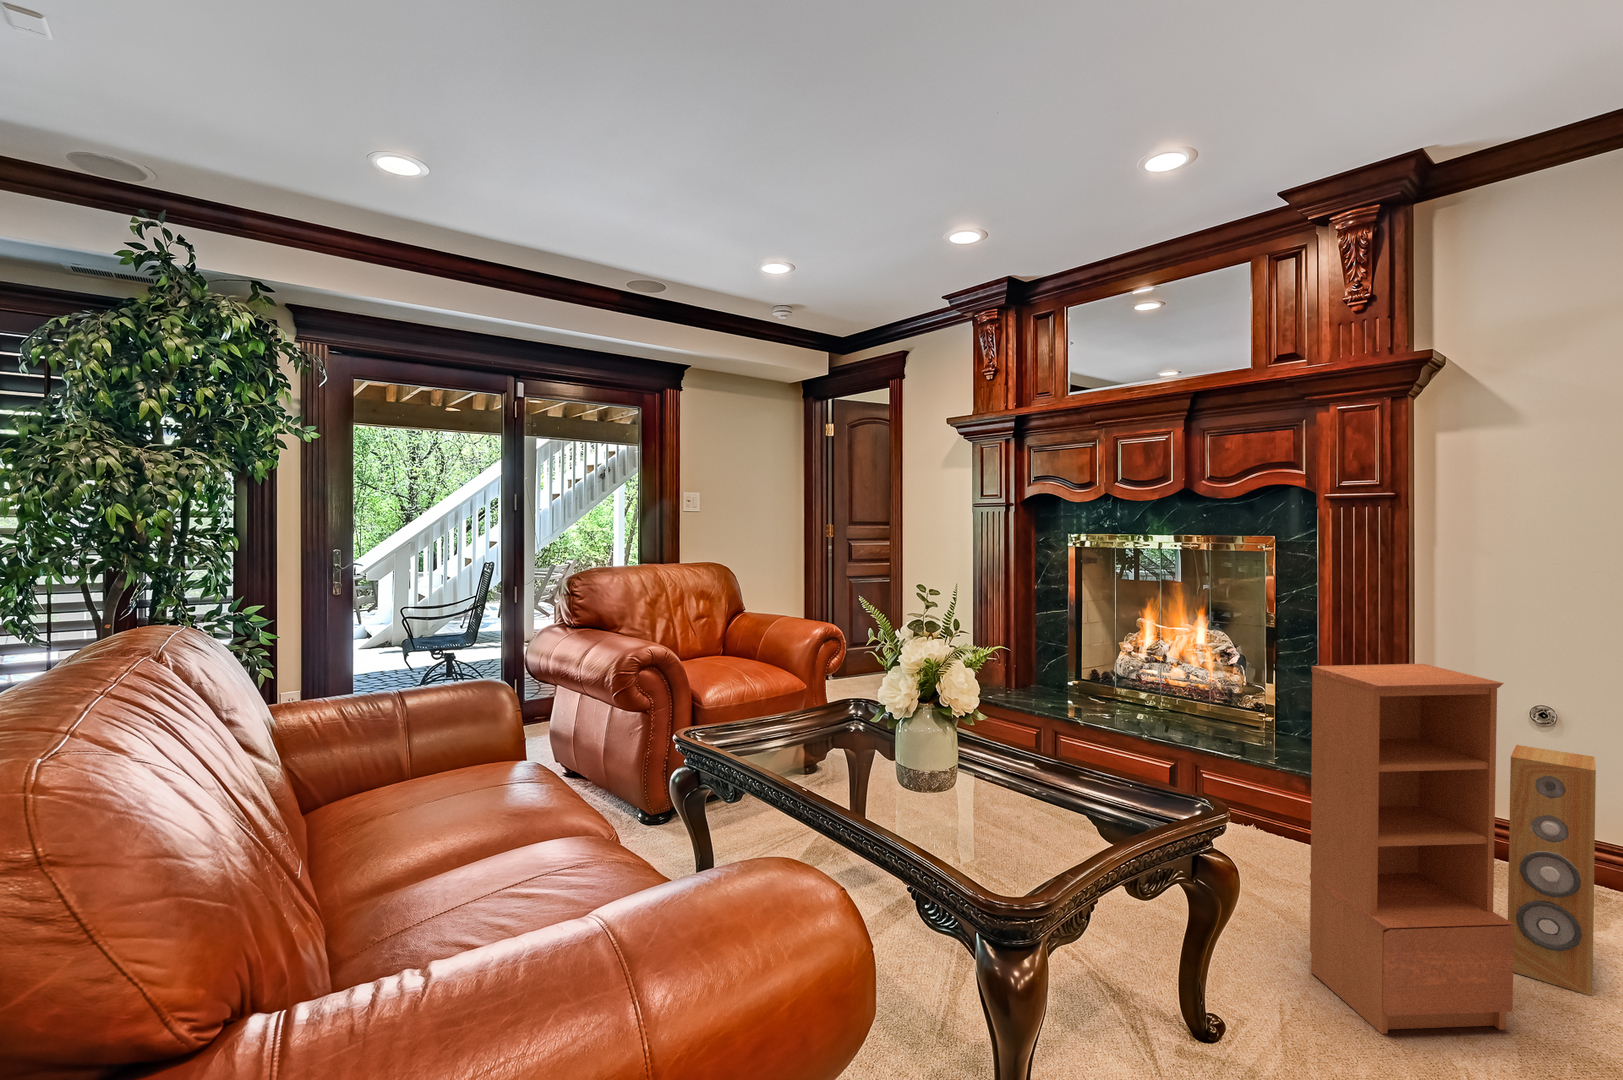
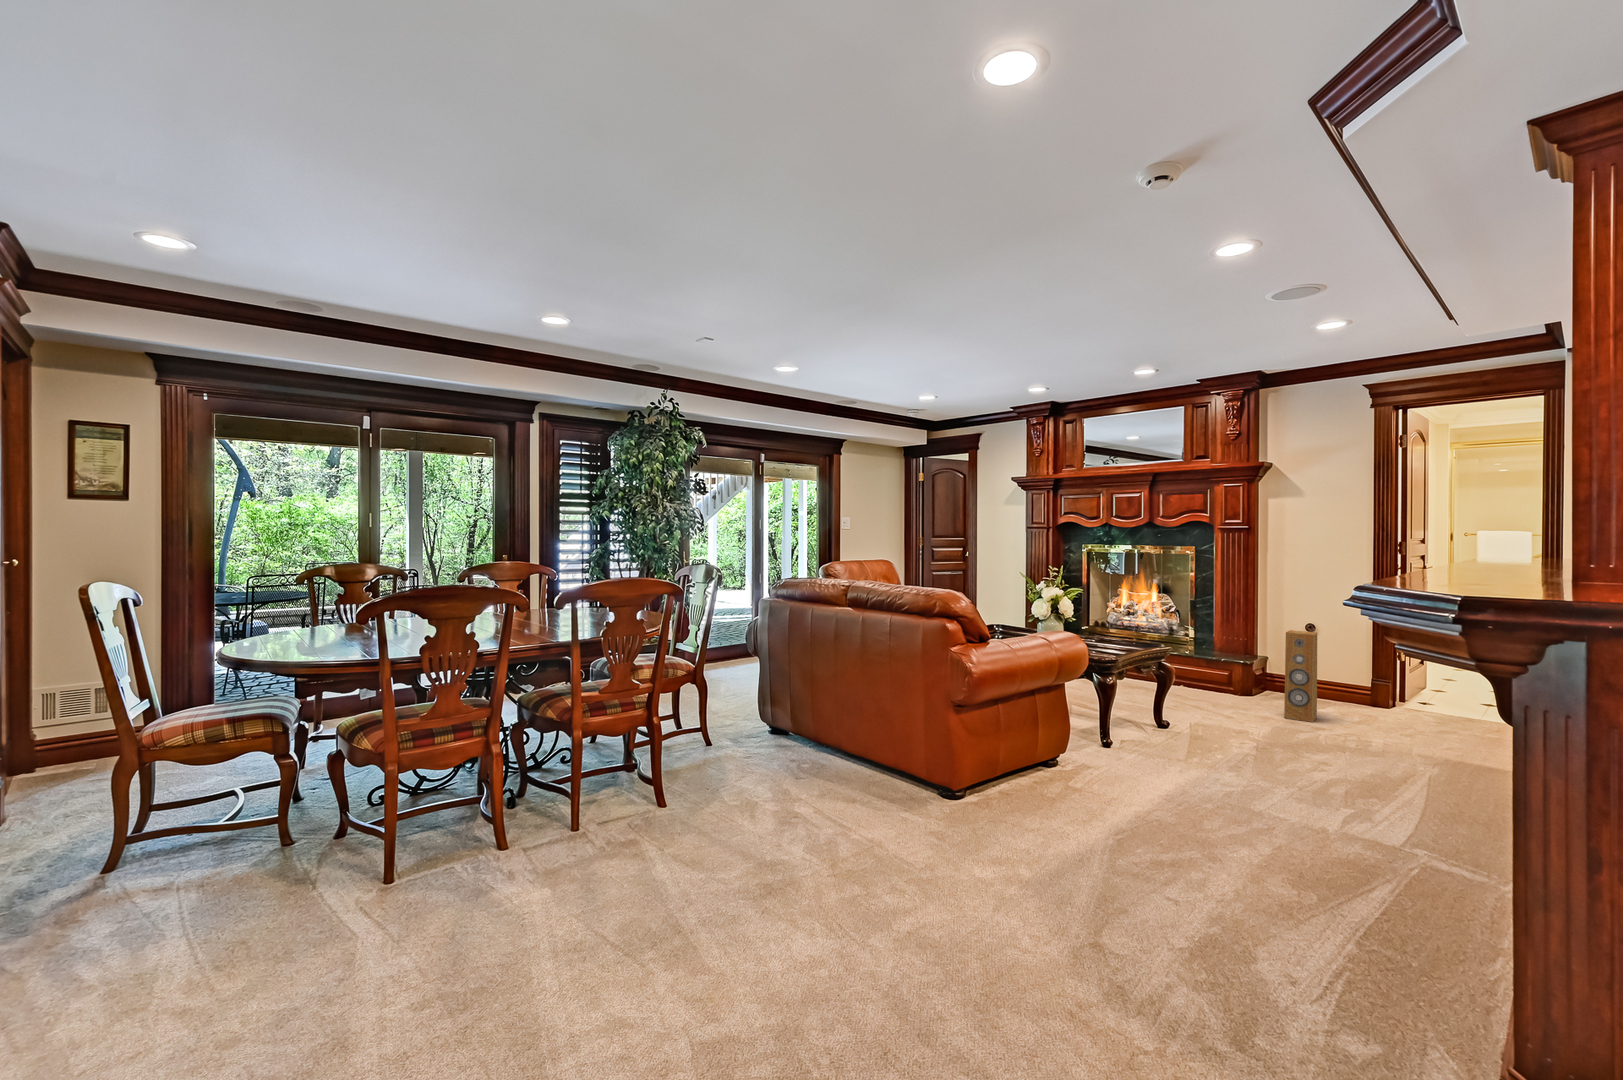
bookcase: present [1310,664,1514,1034] -> none [1208,595,1281,729]

